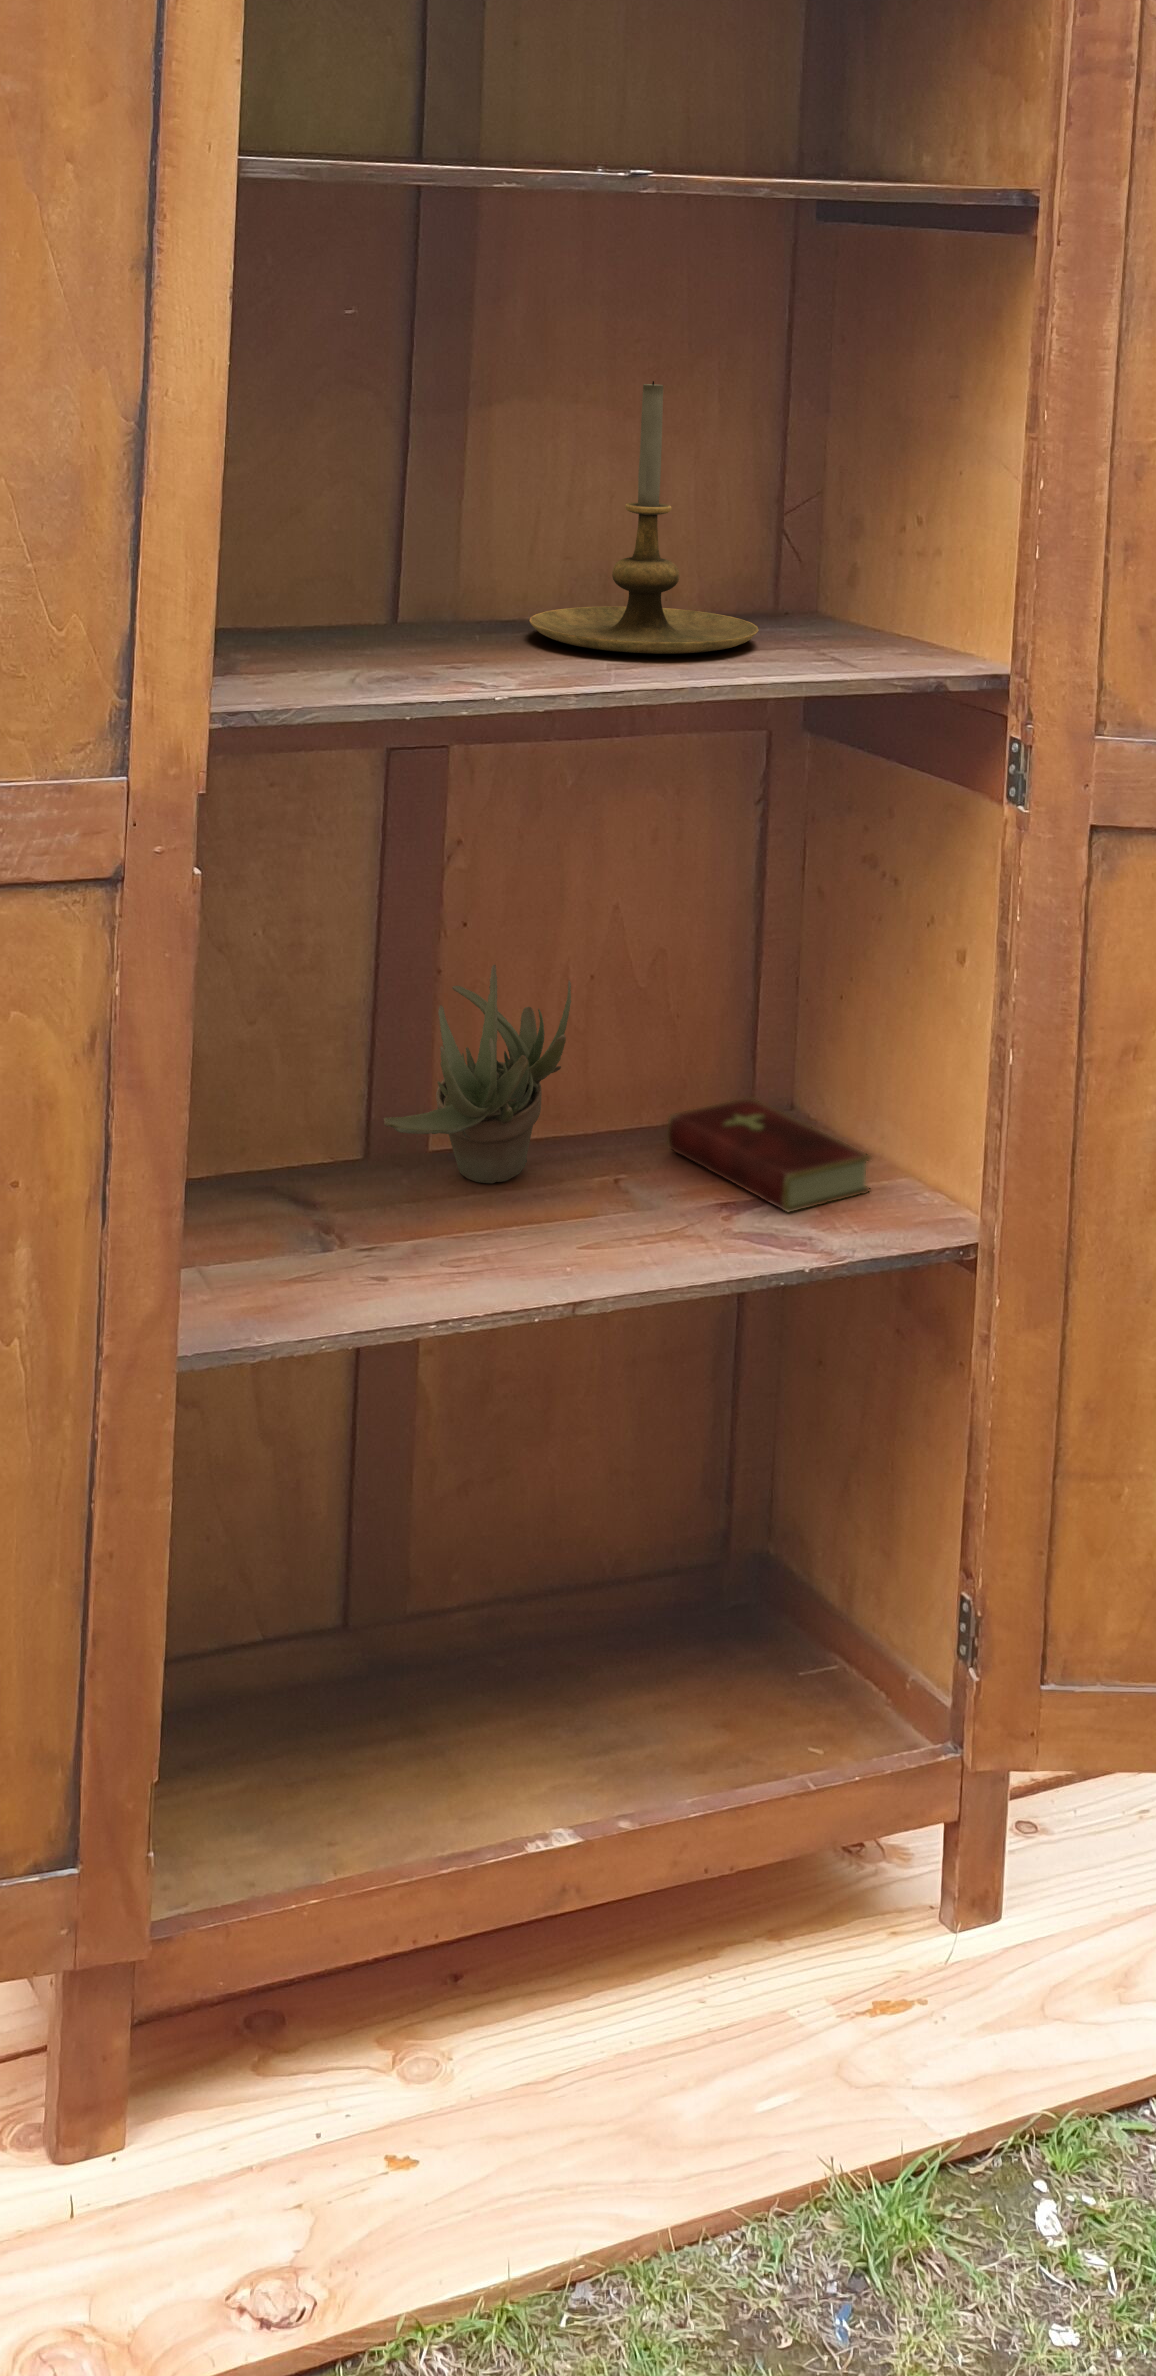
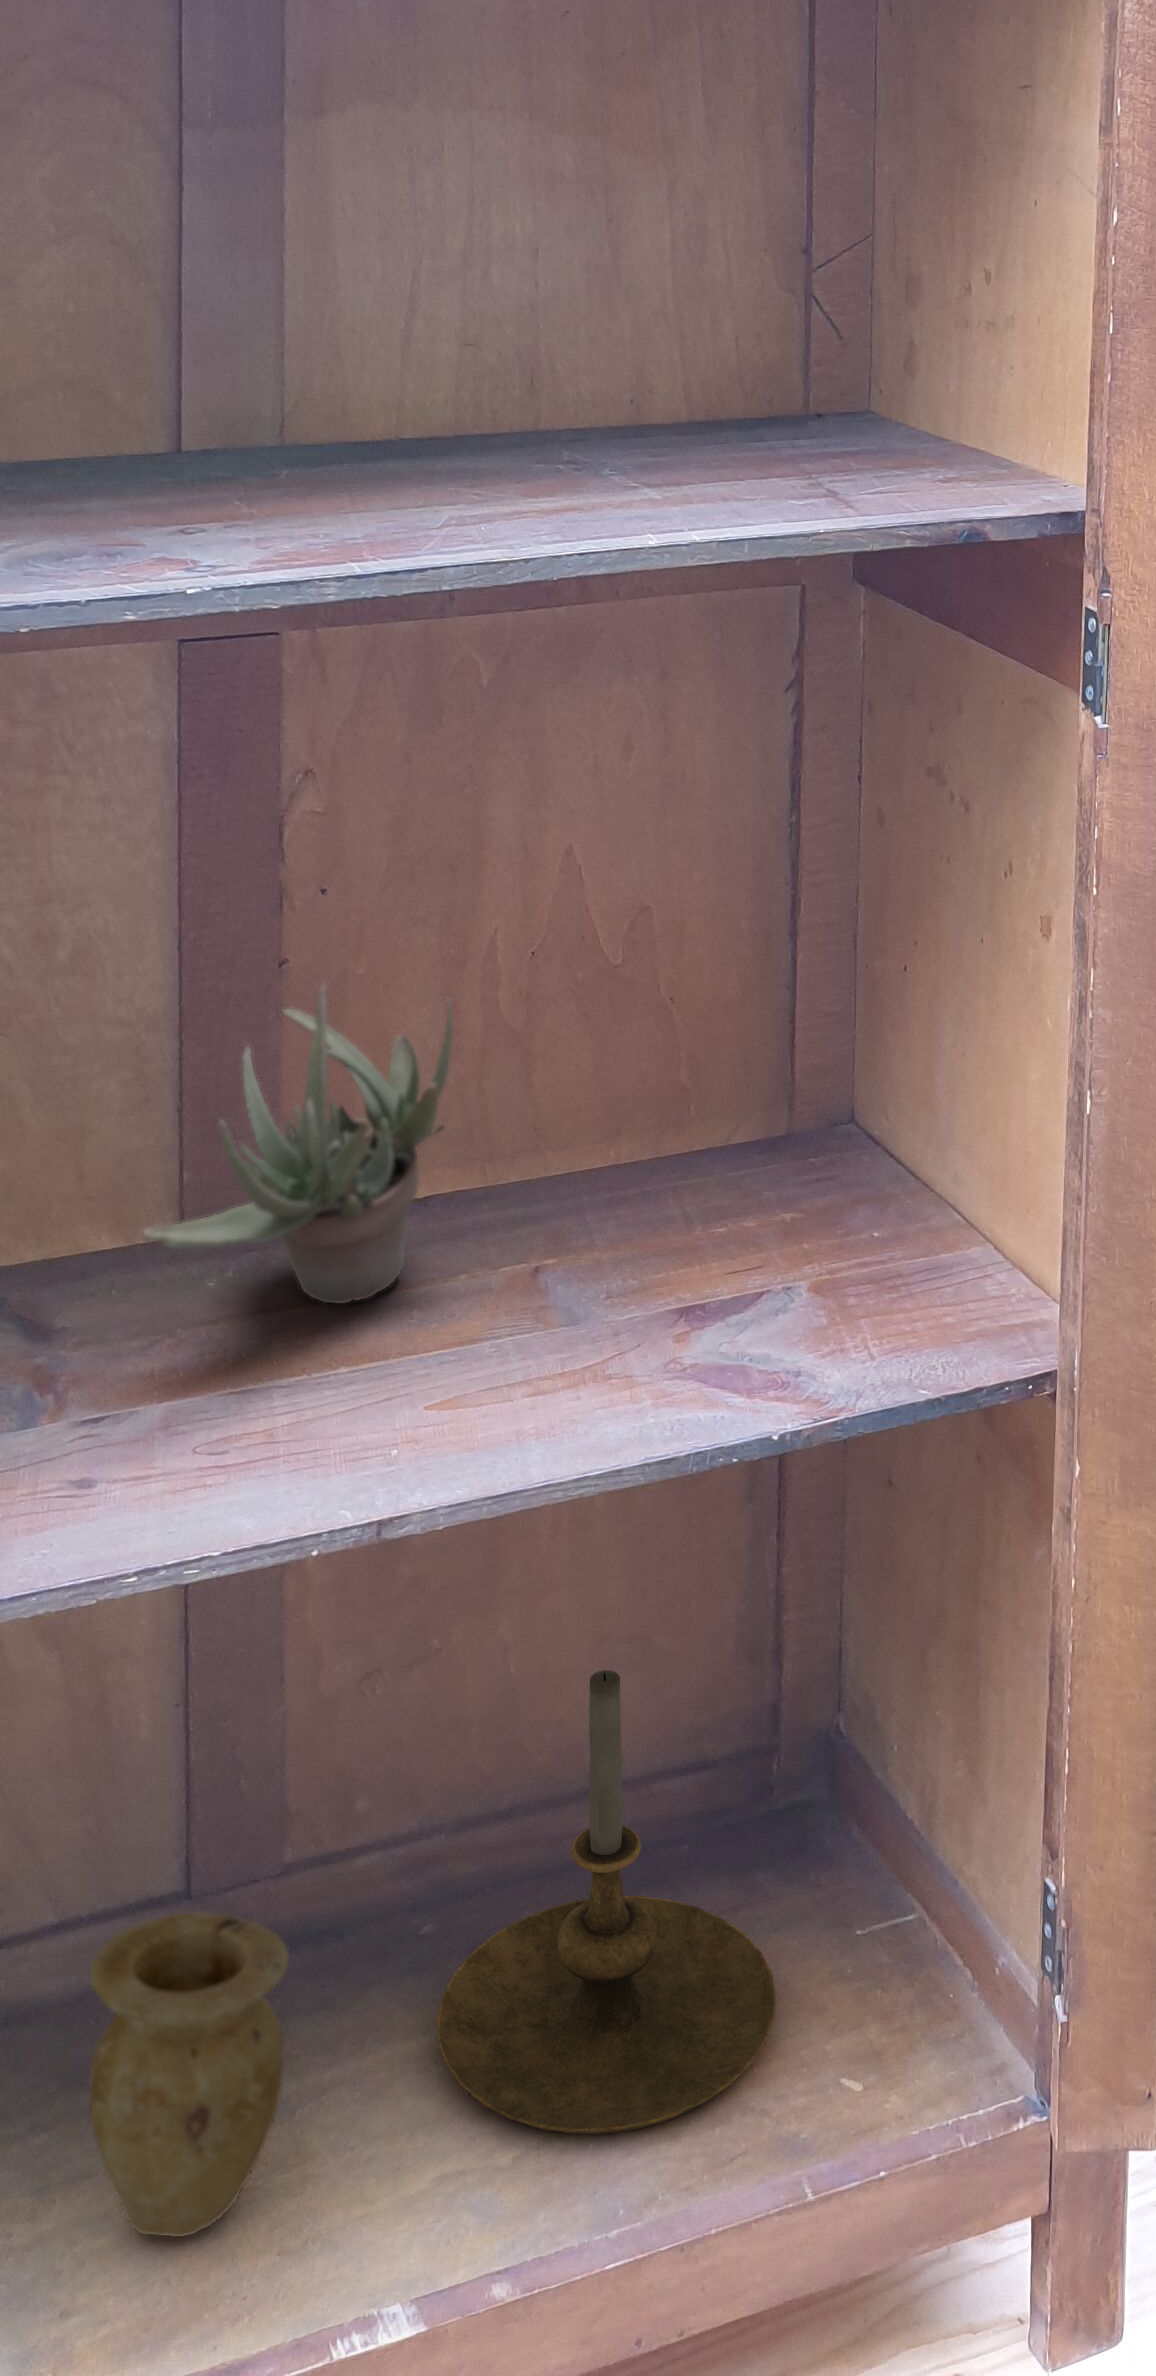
candle holder: present [529,381,758,654] -> present [437,1670,776,2134]
hardcover book: present [667,1098,871,1212] -> none [626,1143,919,1333]
vase: none [325,1587,455,1798] -> present [89,1912,289,2237]

